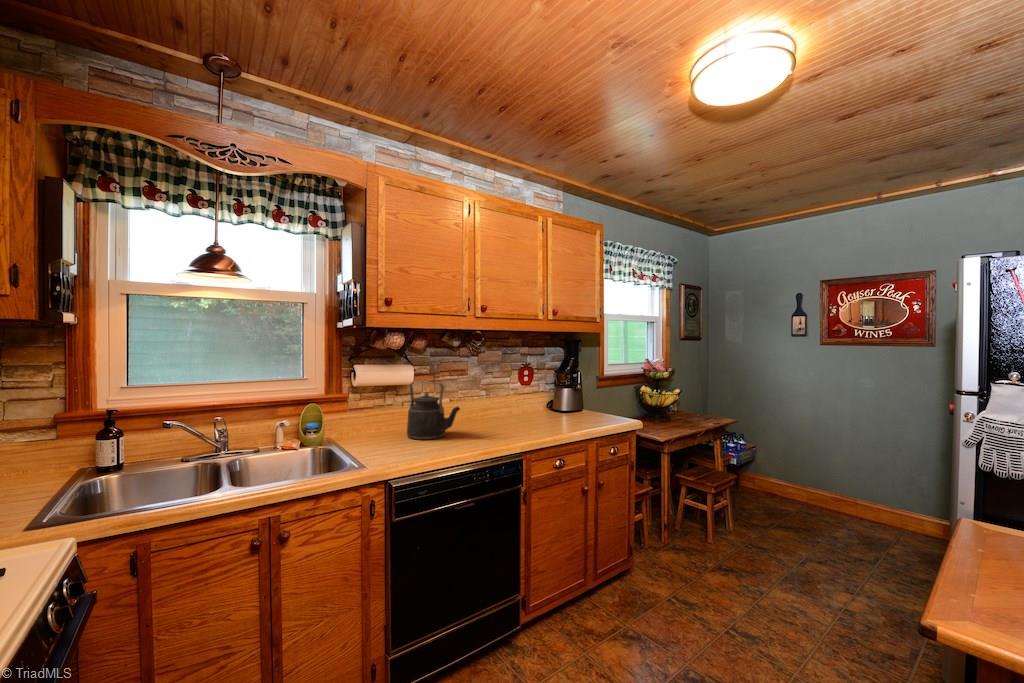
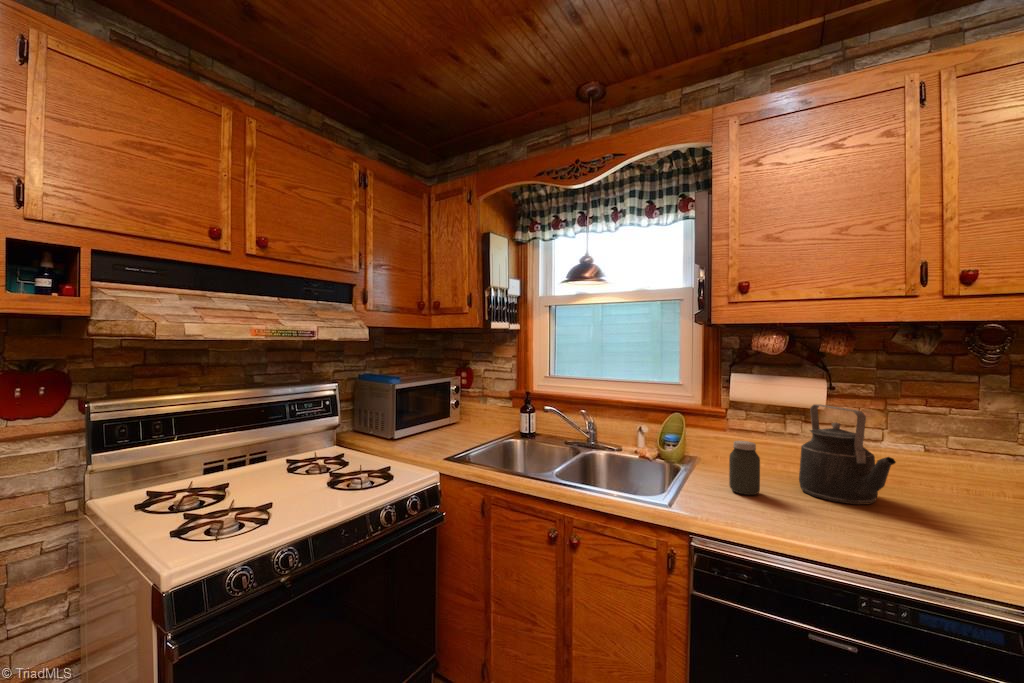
jar: none [379,413,398,451] -> present [729,441,760,495]

